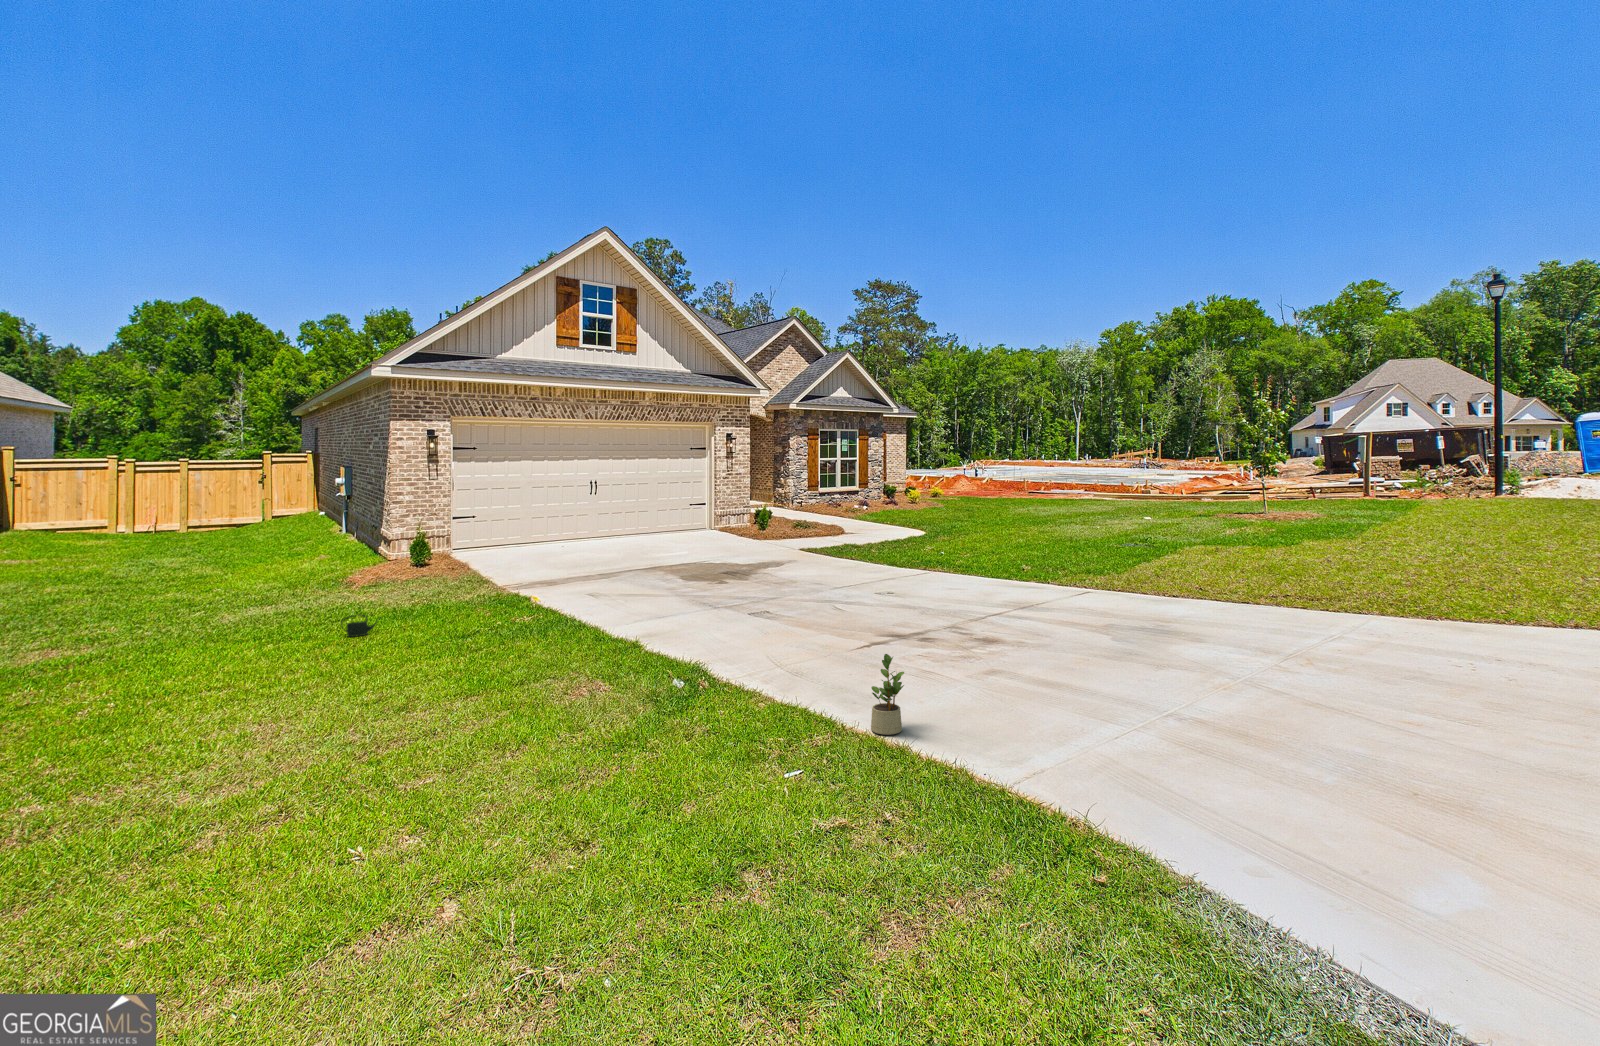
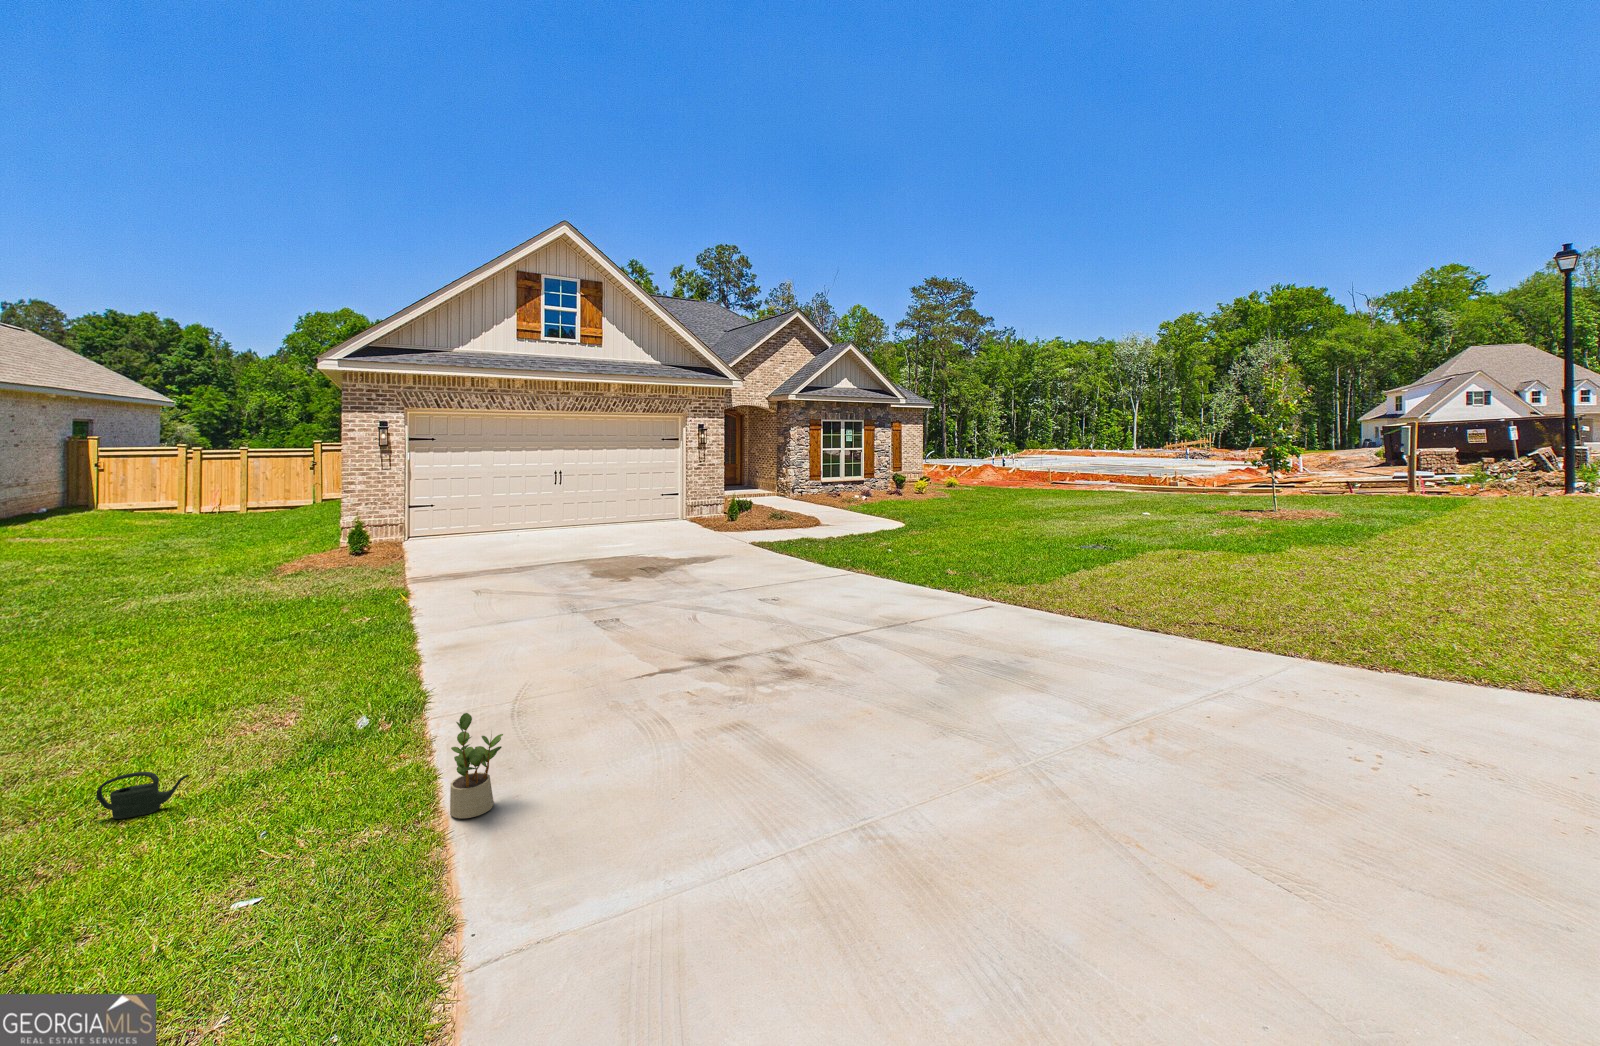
watering can: present [341,615,376,637] -> present [96,772,189,819]

